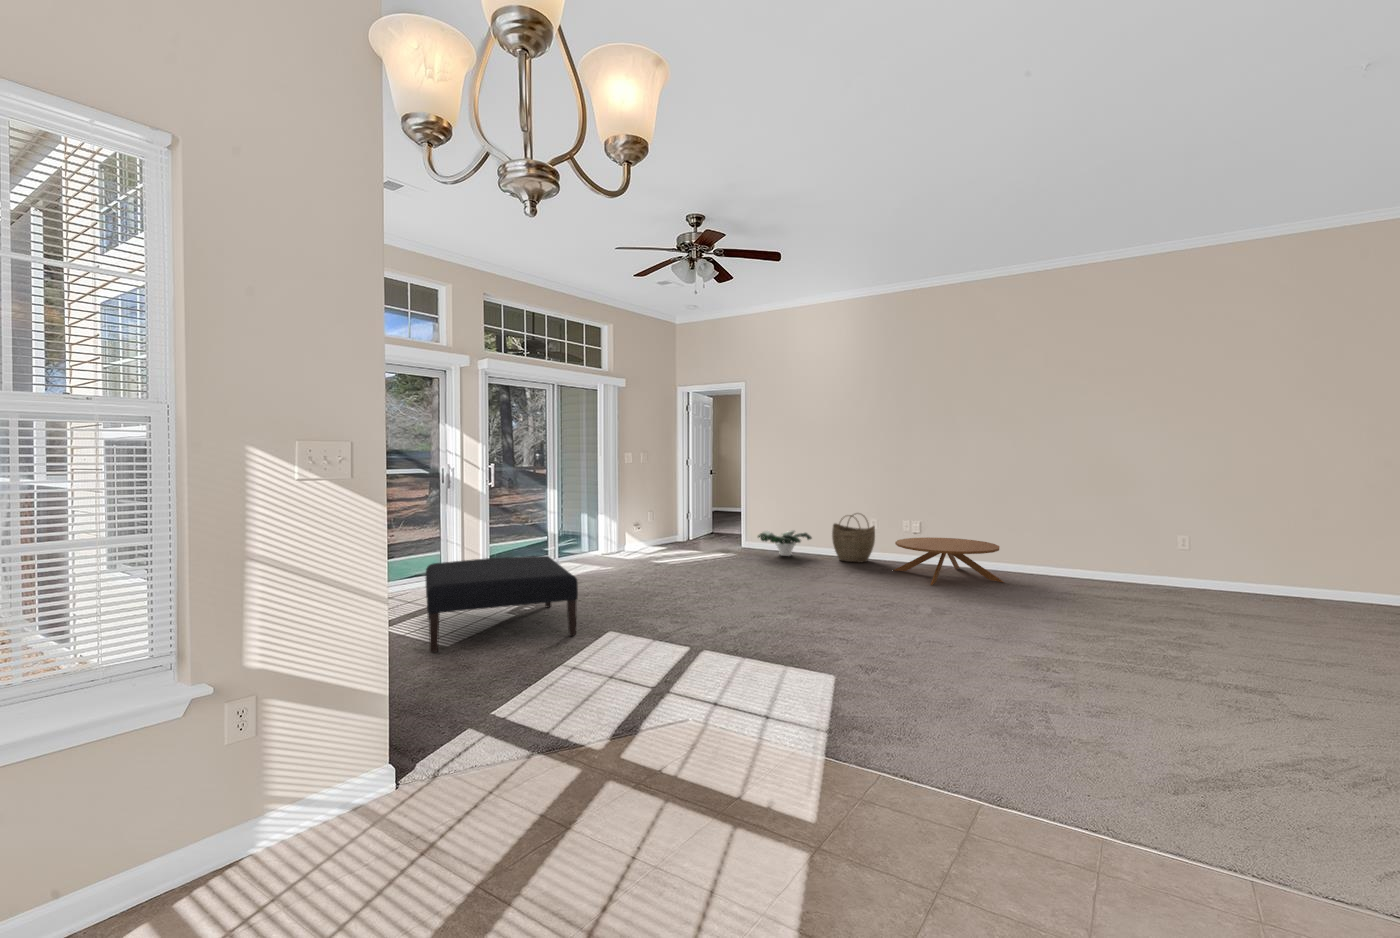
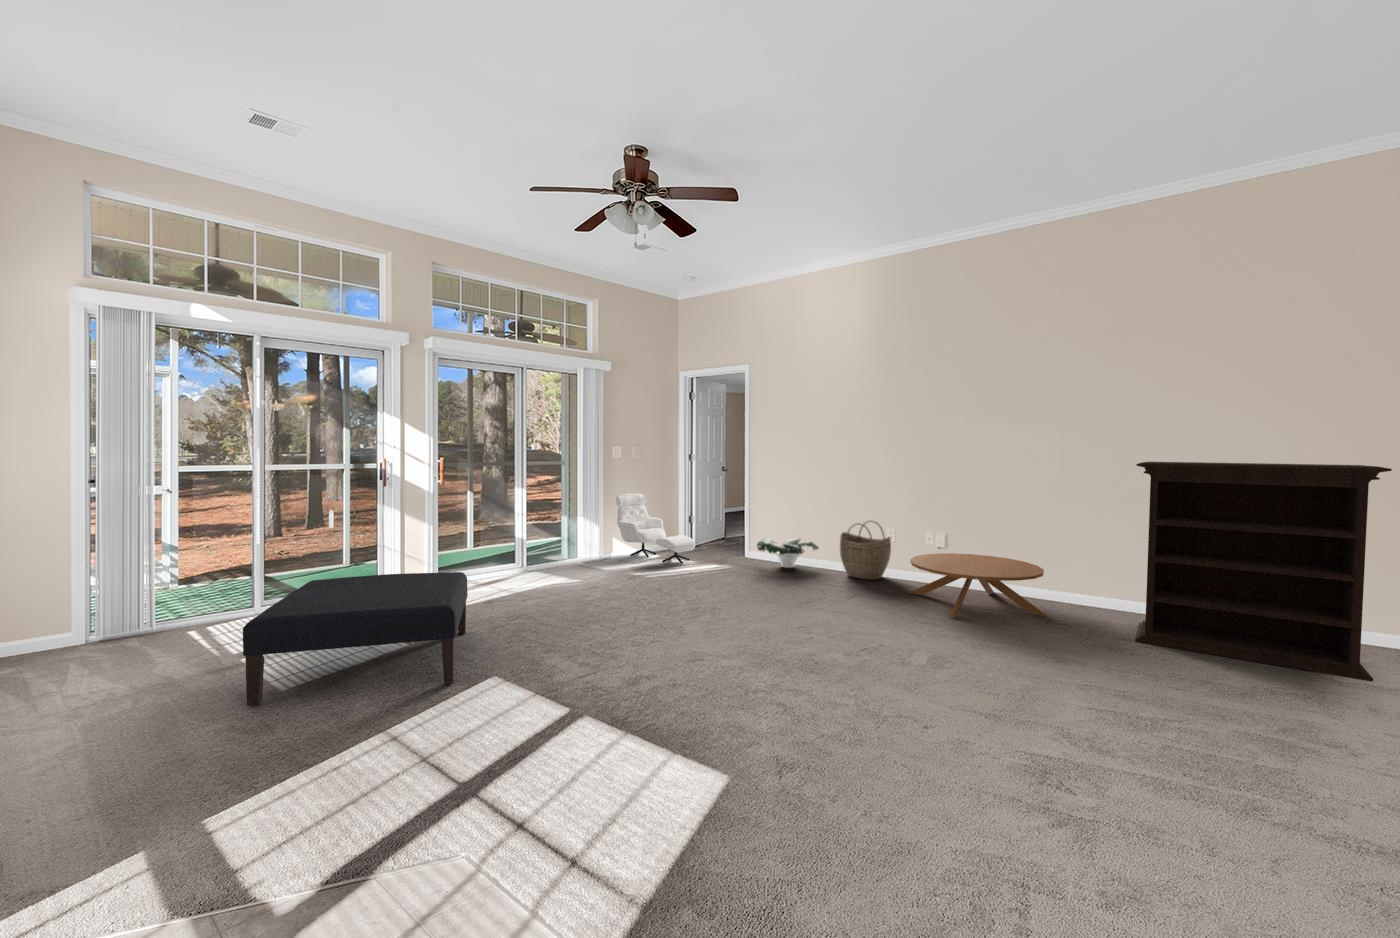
bookshelf: none [1066,460,1229,611] -> present [1135,462,1392,682]
armchair: none [628,494,702,555] -> present [616,493,695,564]

